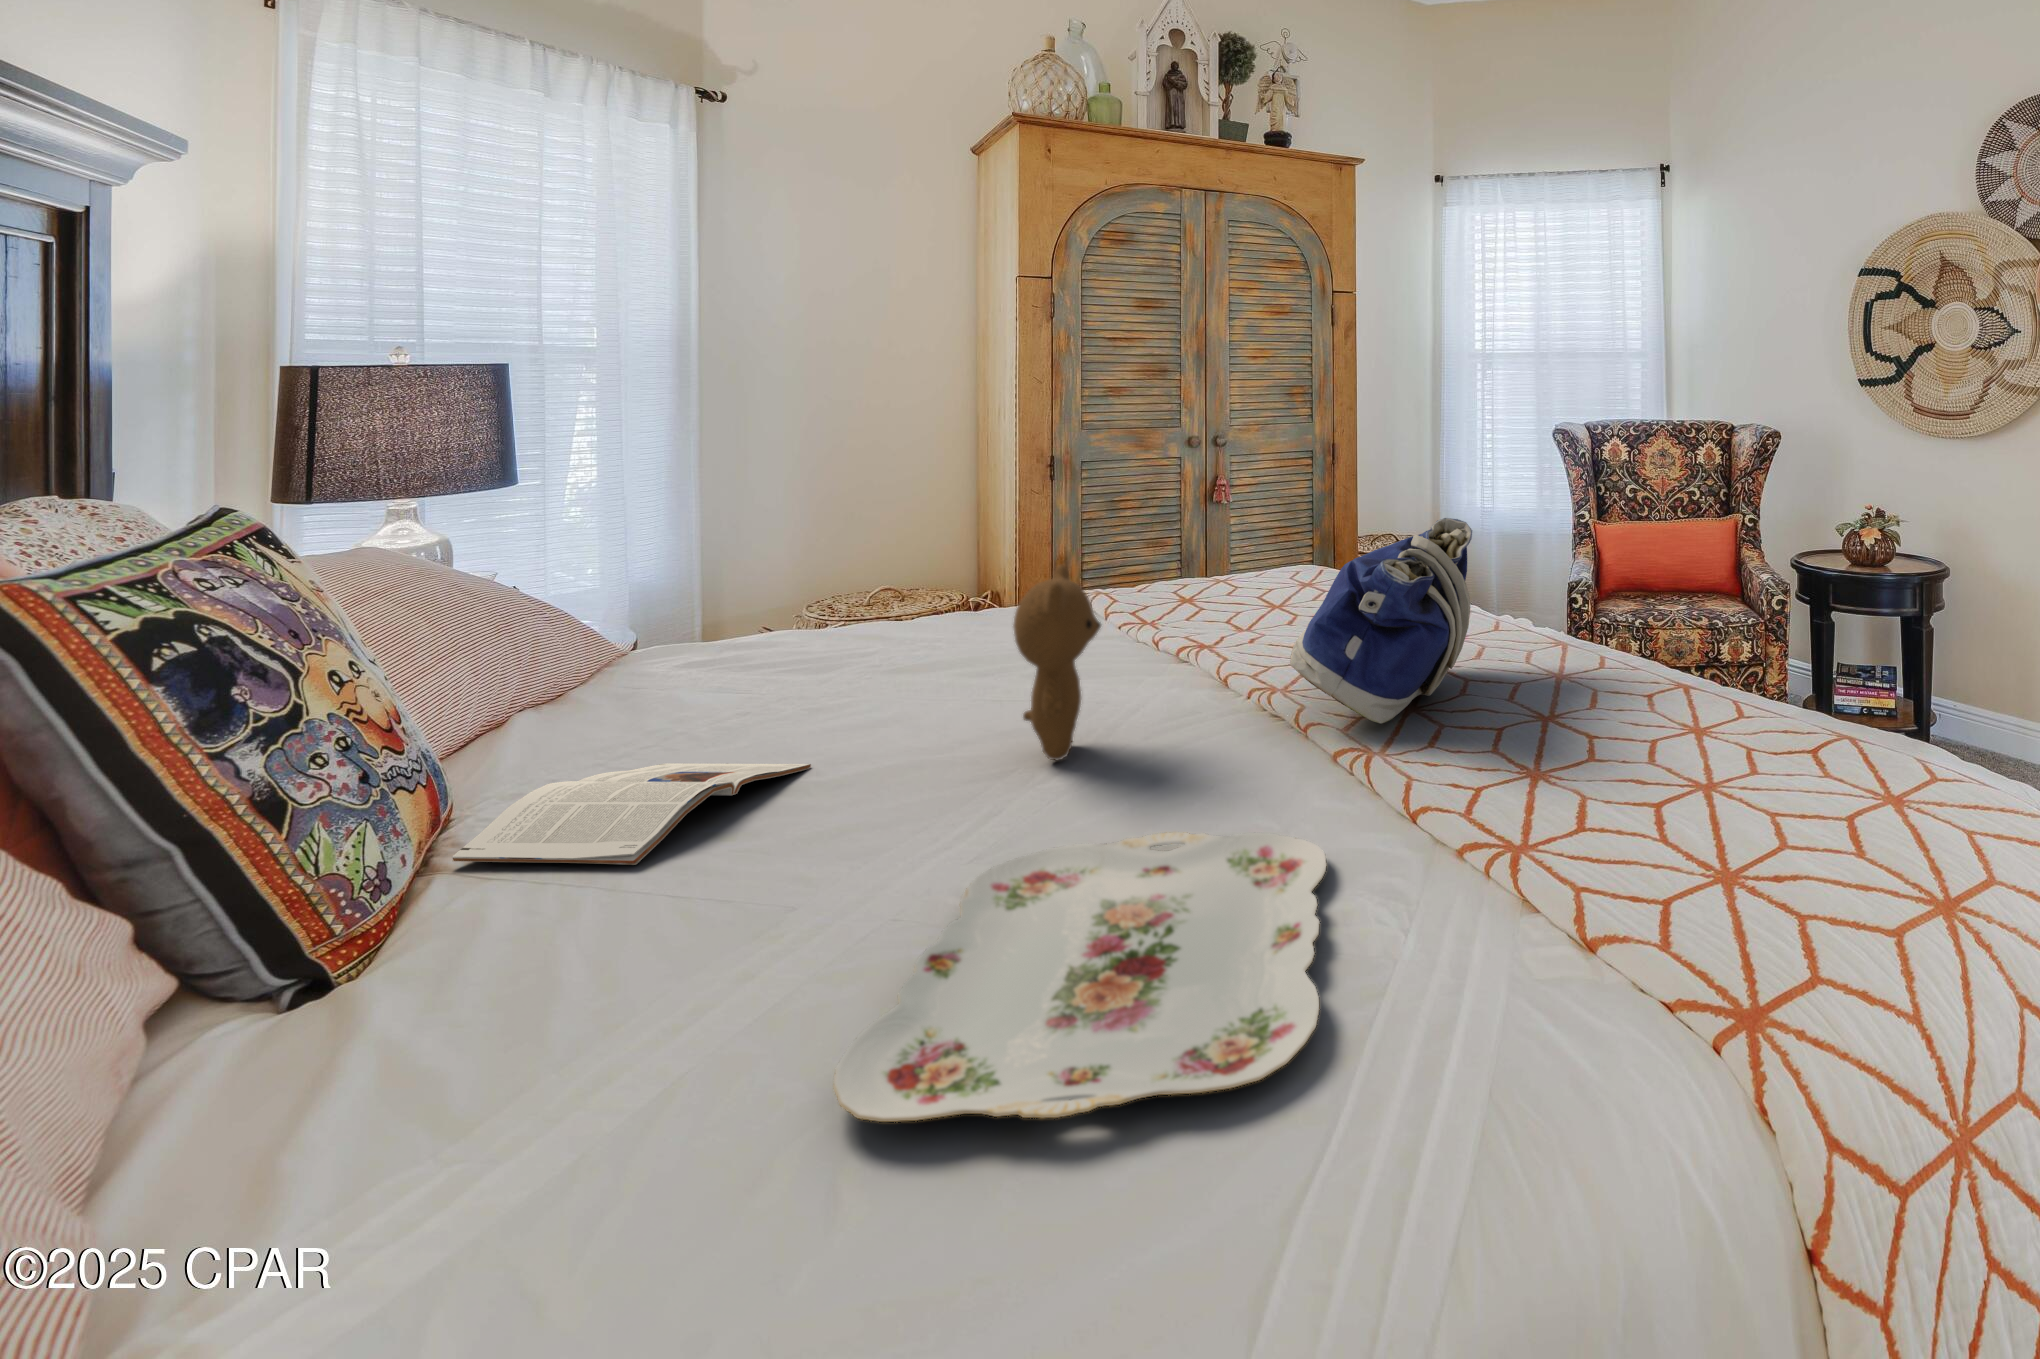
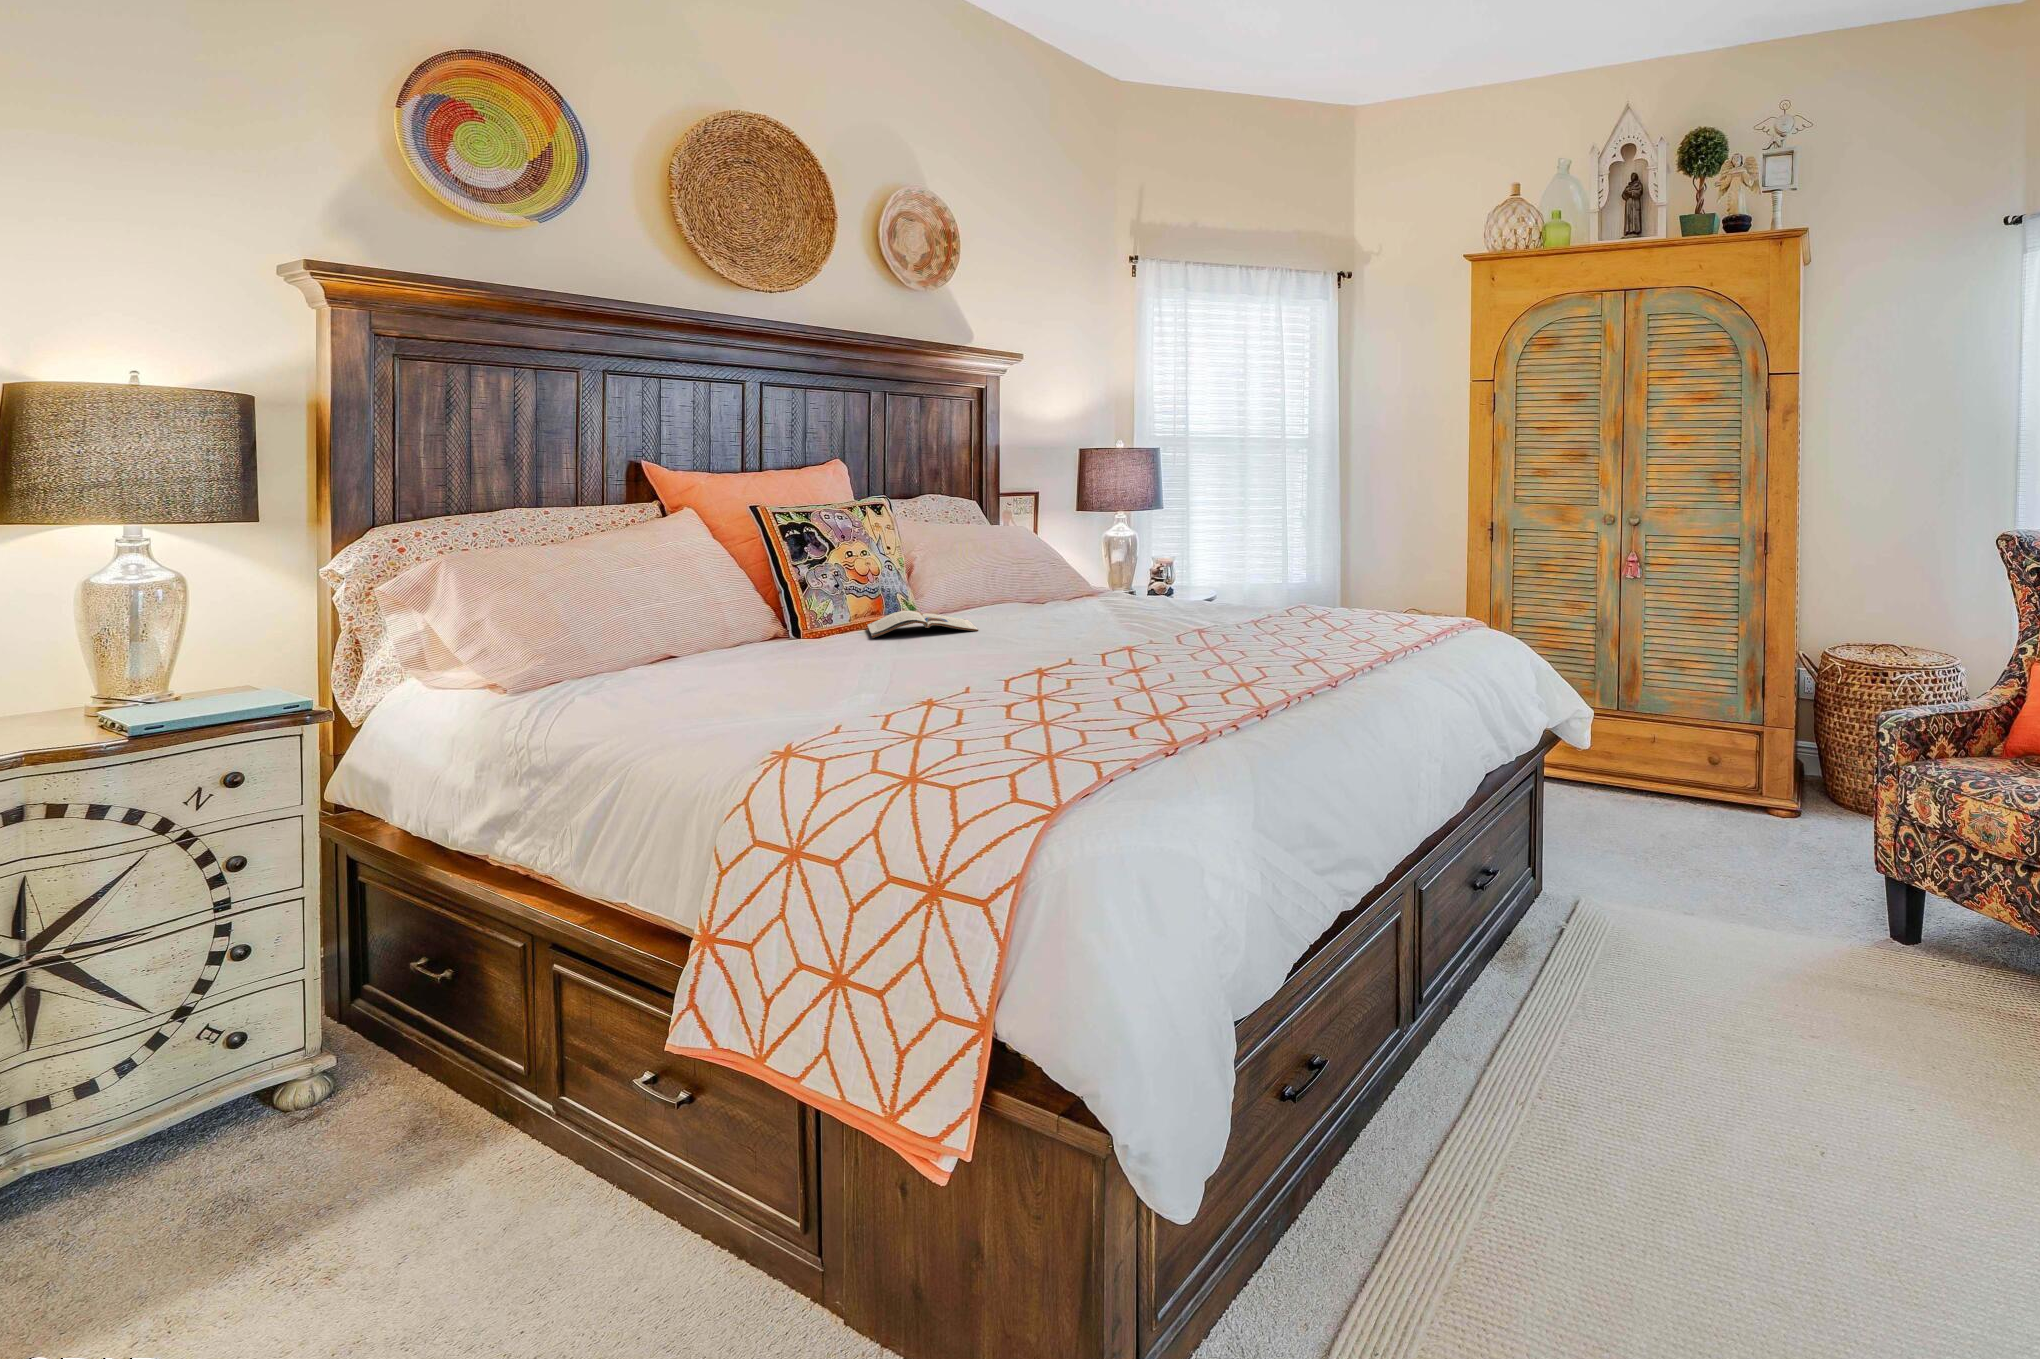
tote bag: present [1290,518,1472,724] -> none [1053,555,1235,668]
teddy bear: present [1014,565,1101,760] -> none [983,550,1044,647]
serving tray: present [834,832,1326,1122] -> none [679,658,919,707]

